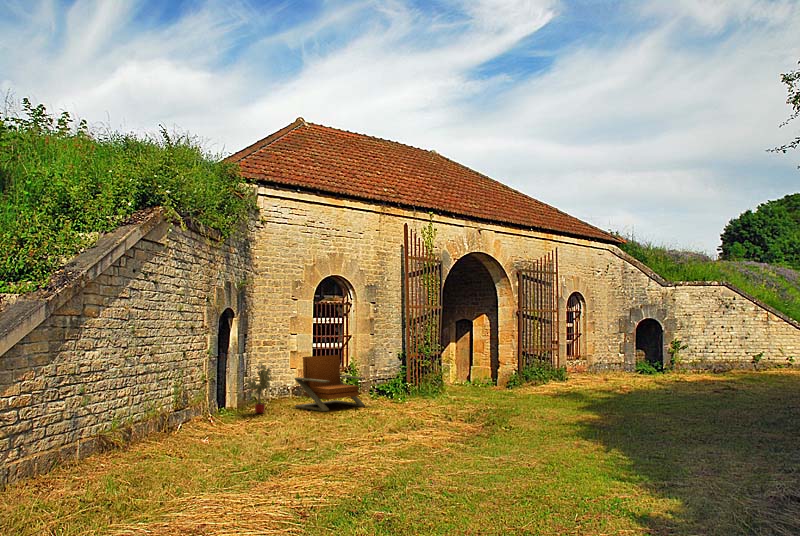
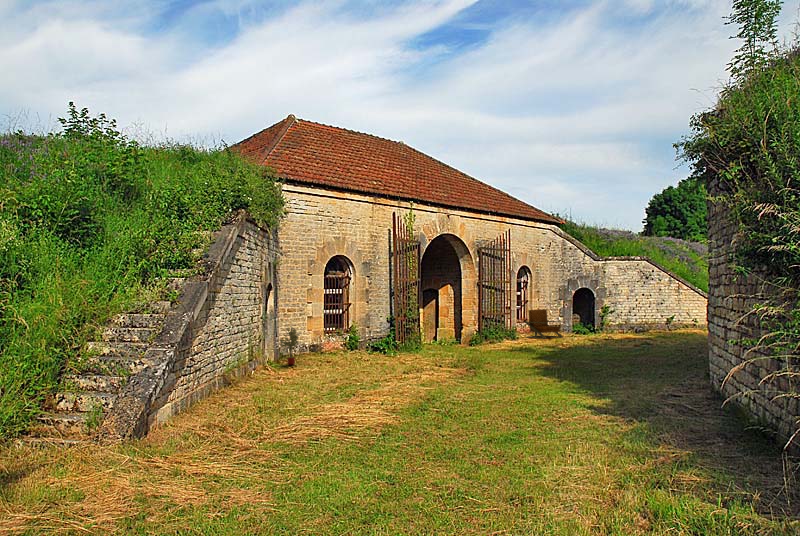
lounge chair: present [294,355,365,411] -> present [525,309,563,339]

